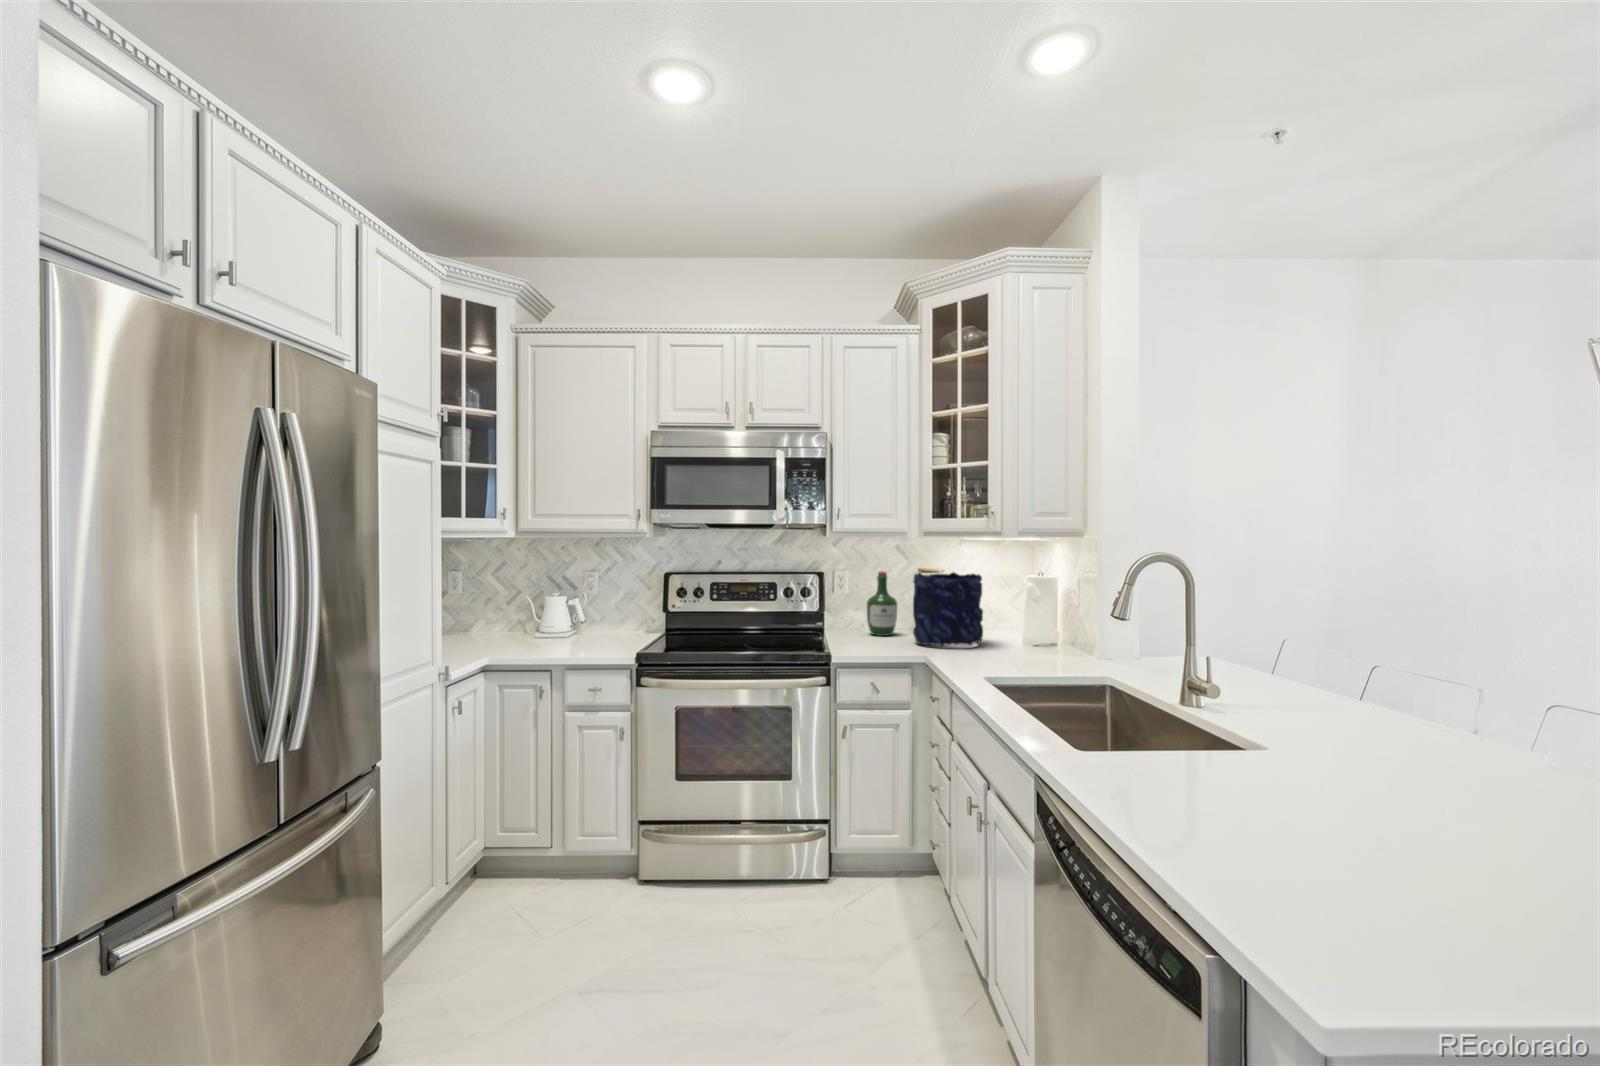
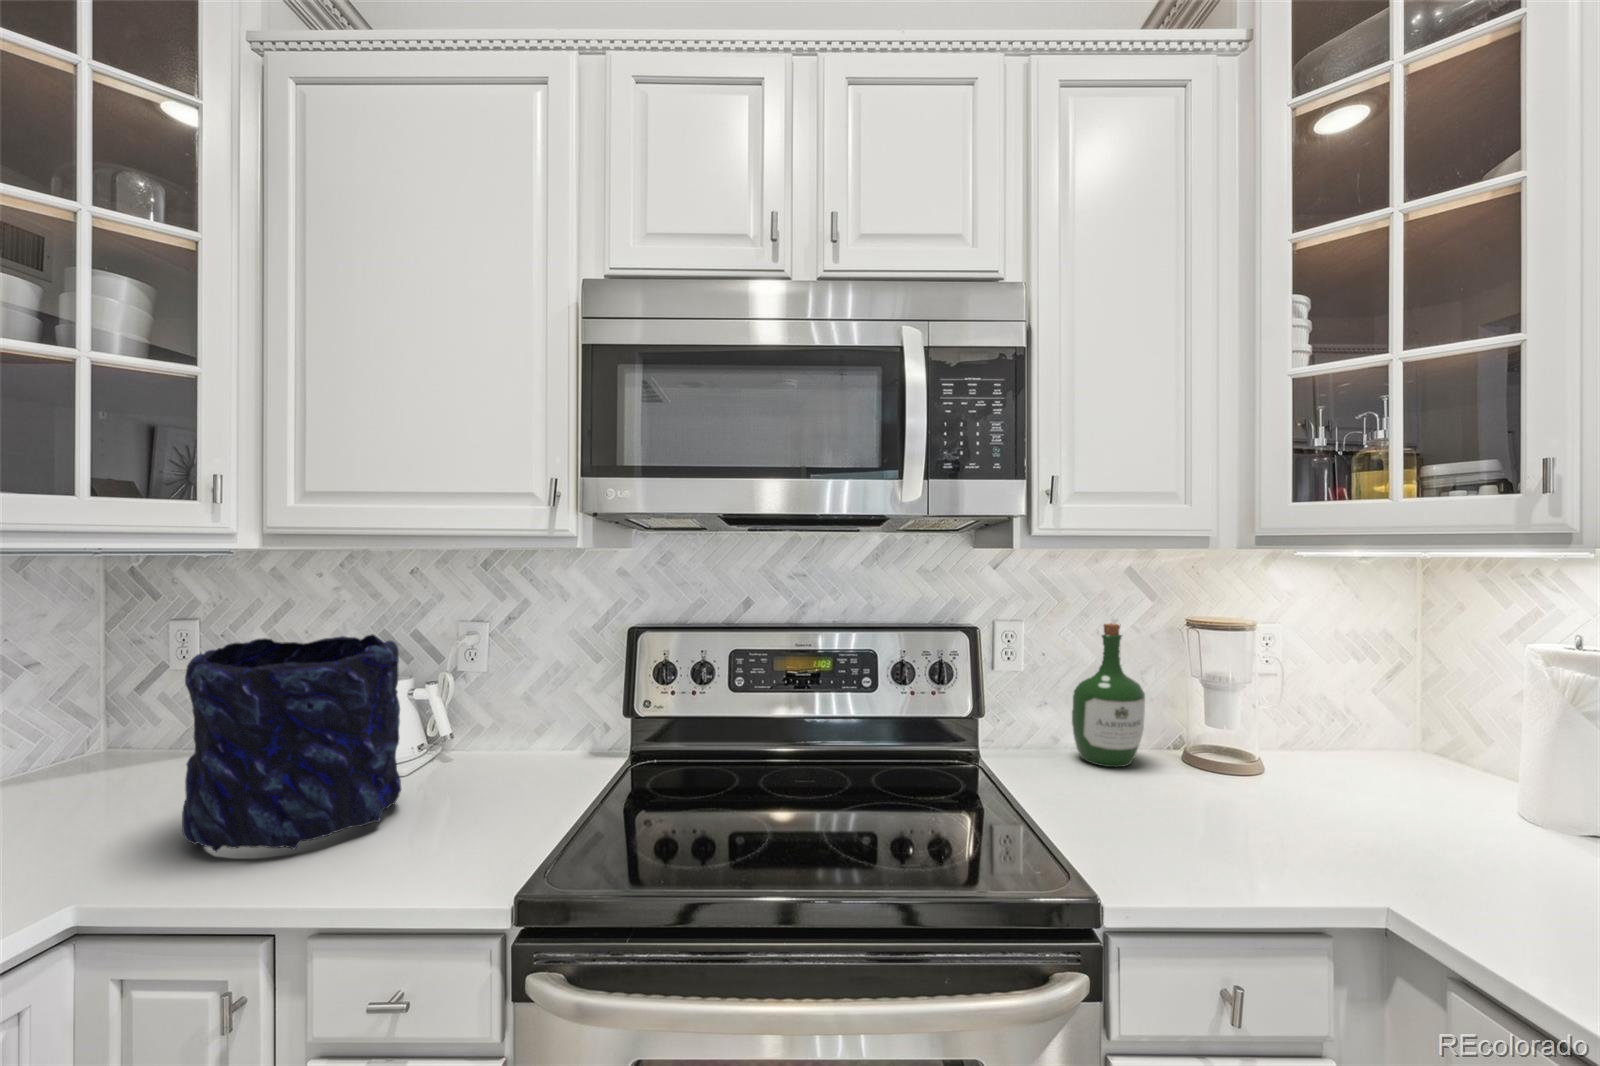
vase: present [913,572,983,646] -> present [182,634,401,852]

